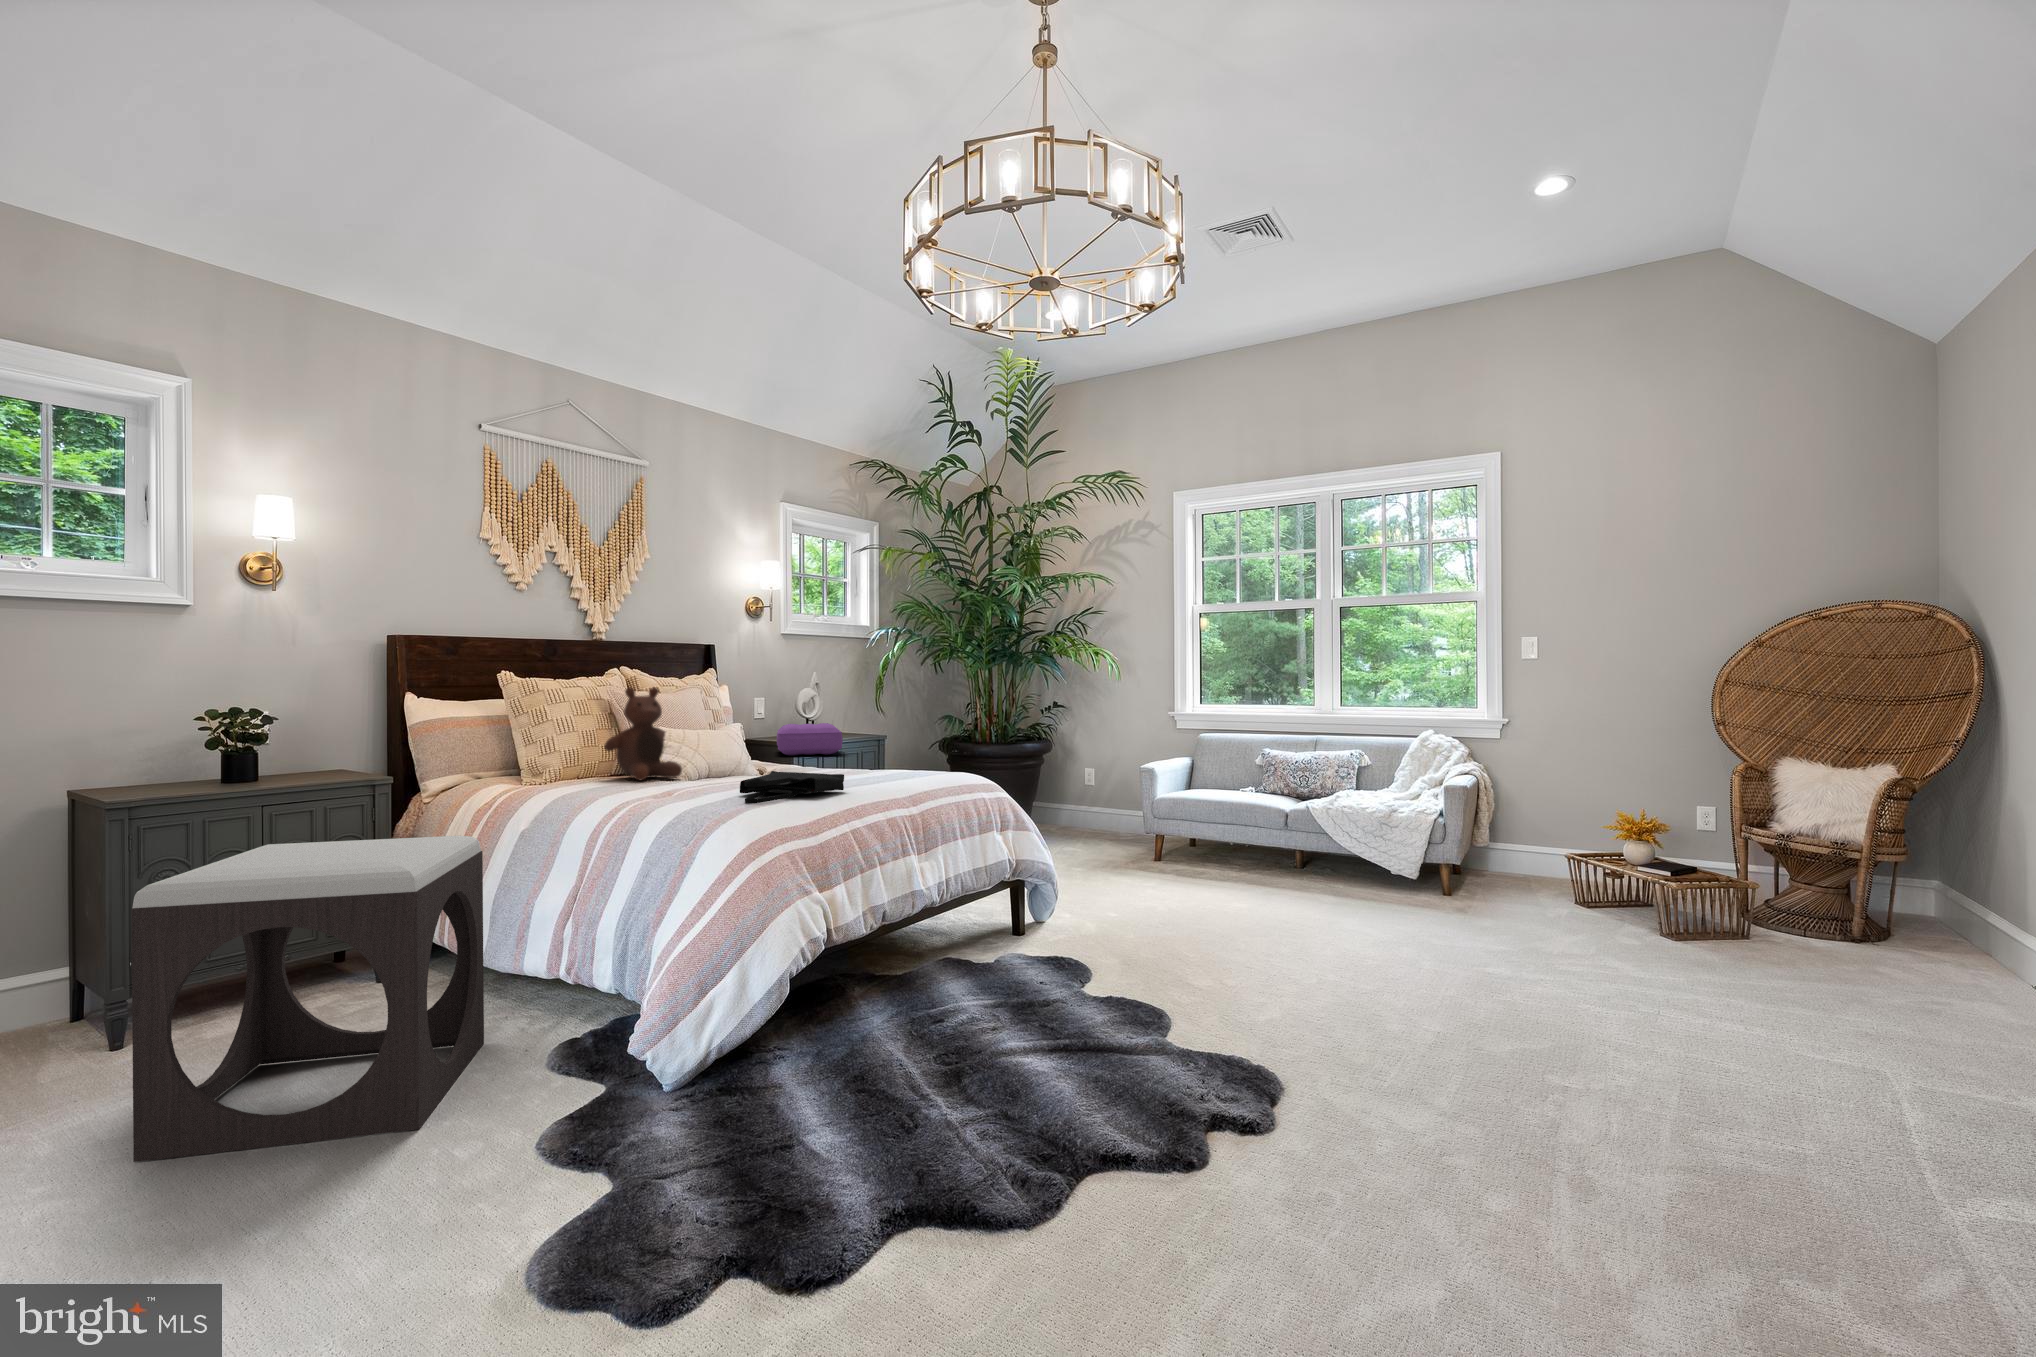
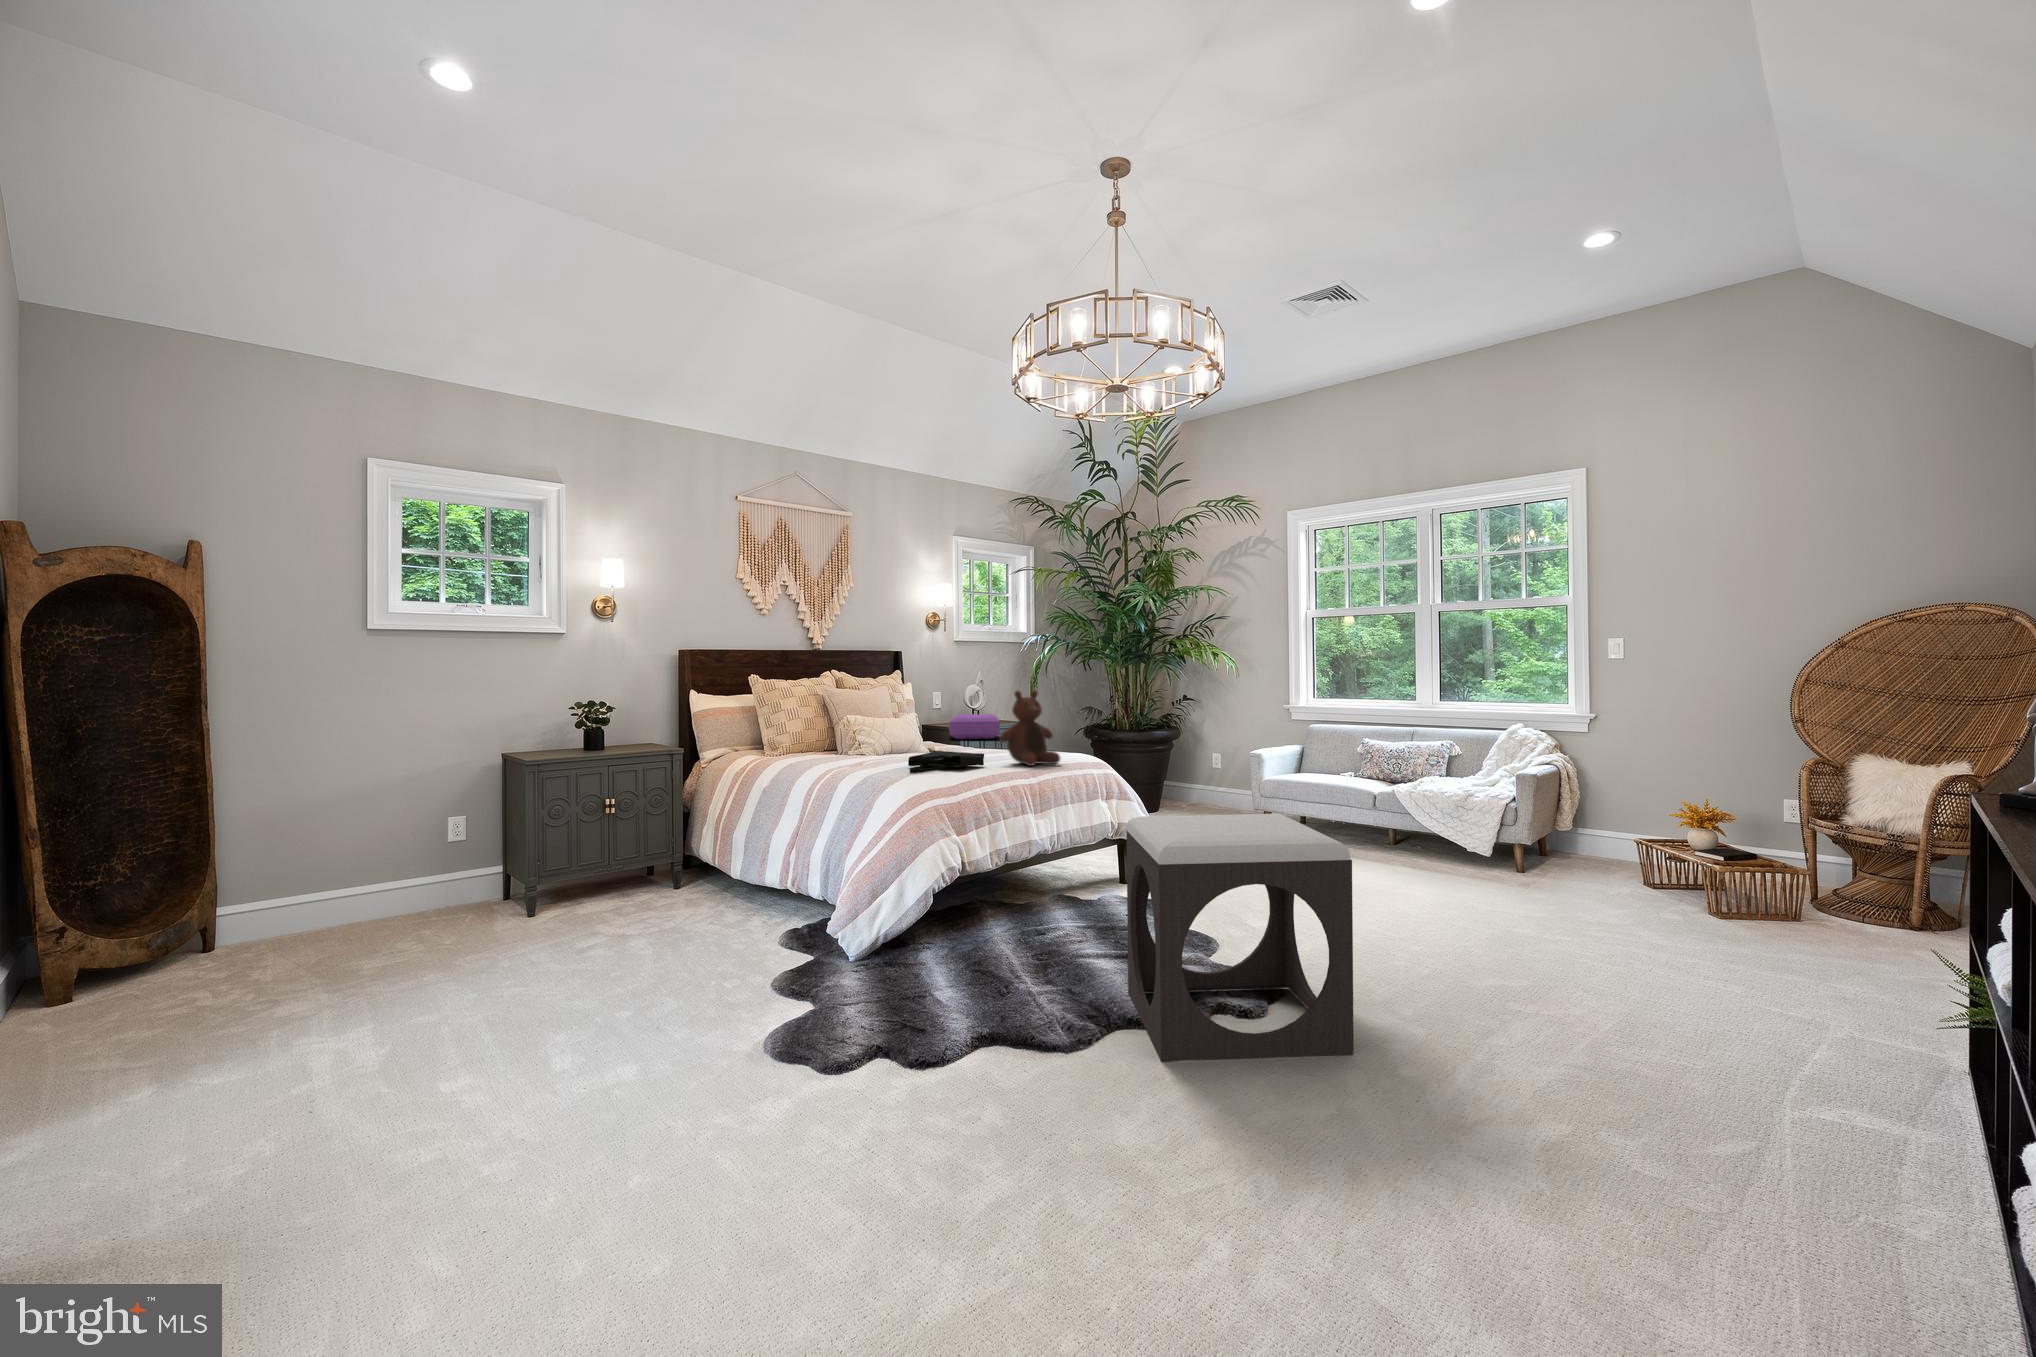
stuffed bear: present [604,687,682,780] -> present [1000,690,1060,766]
footstool: present [131,836,484,1162] -> present [1127,814,1354,1061]

